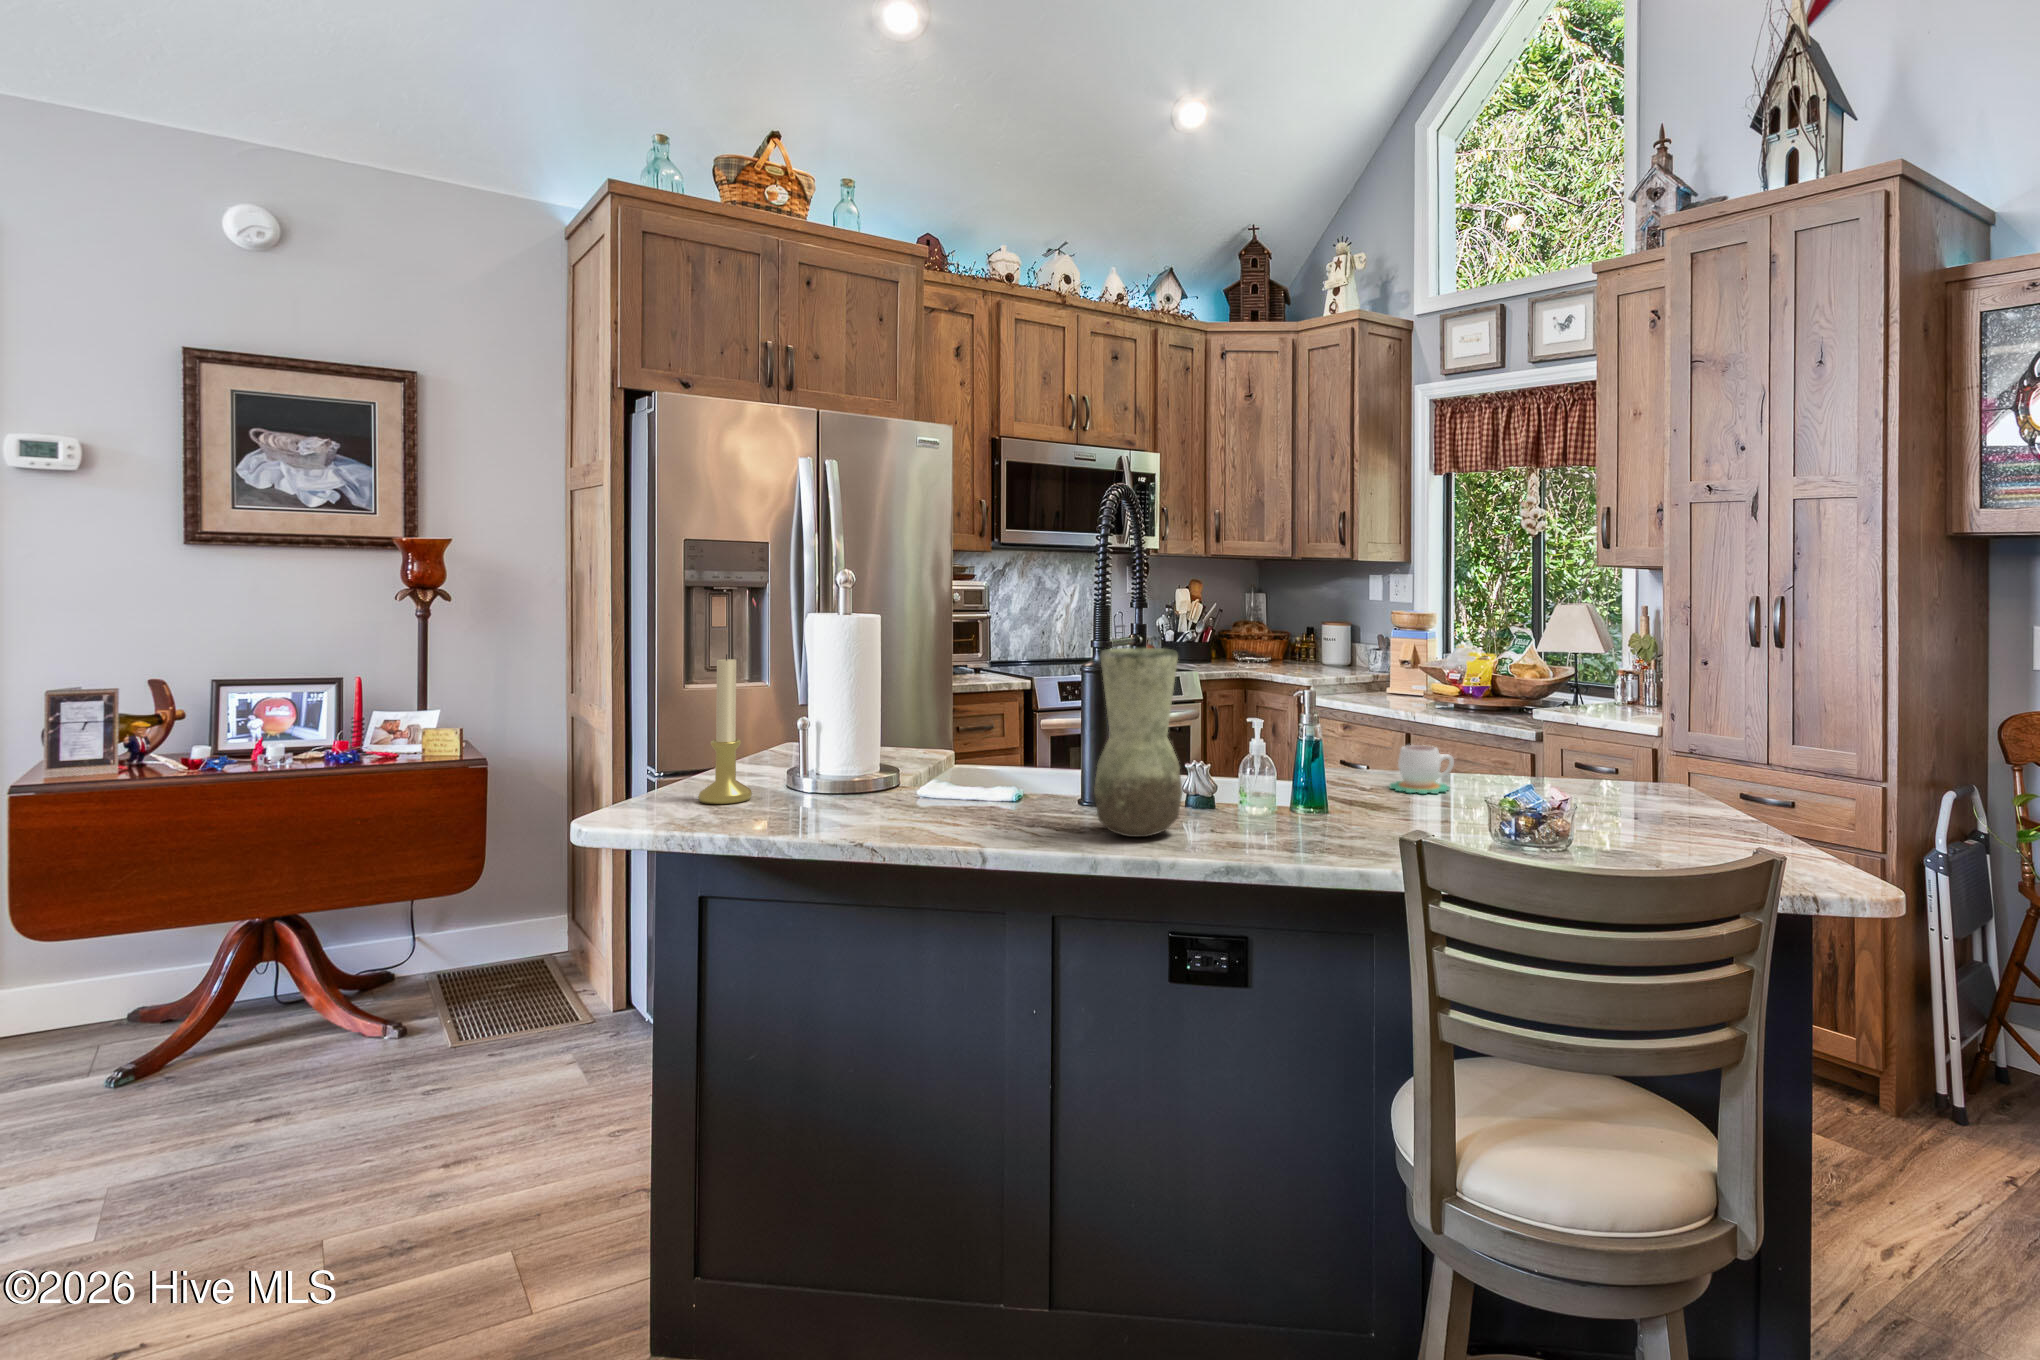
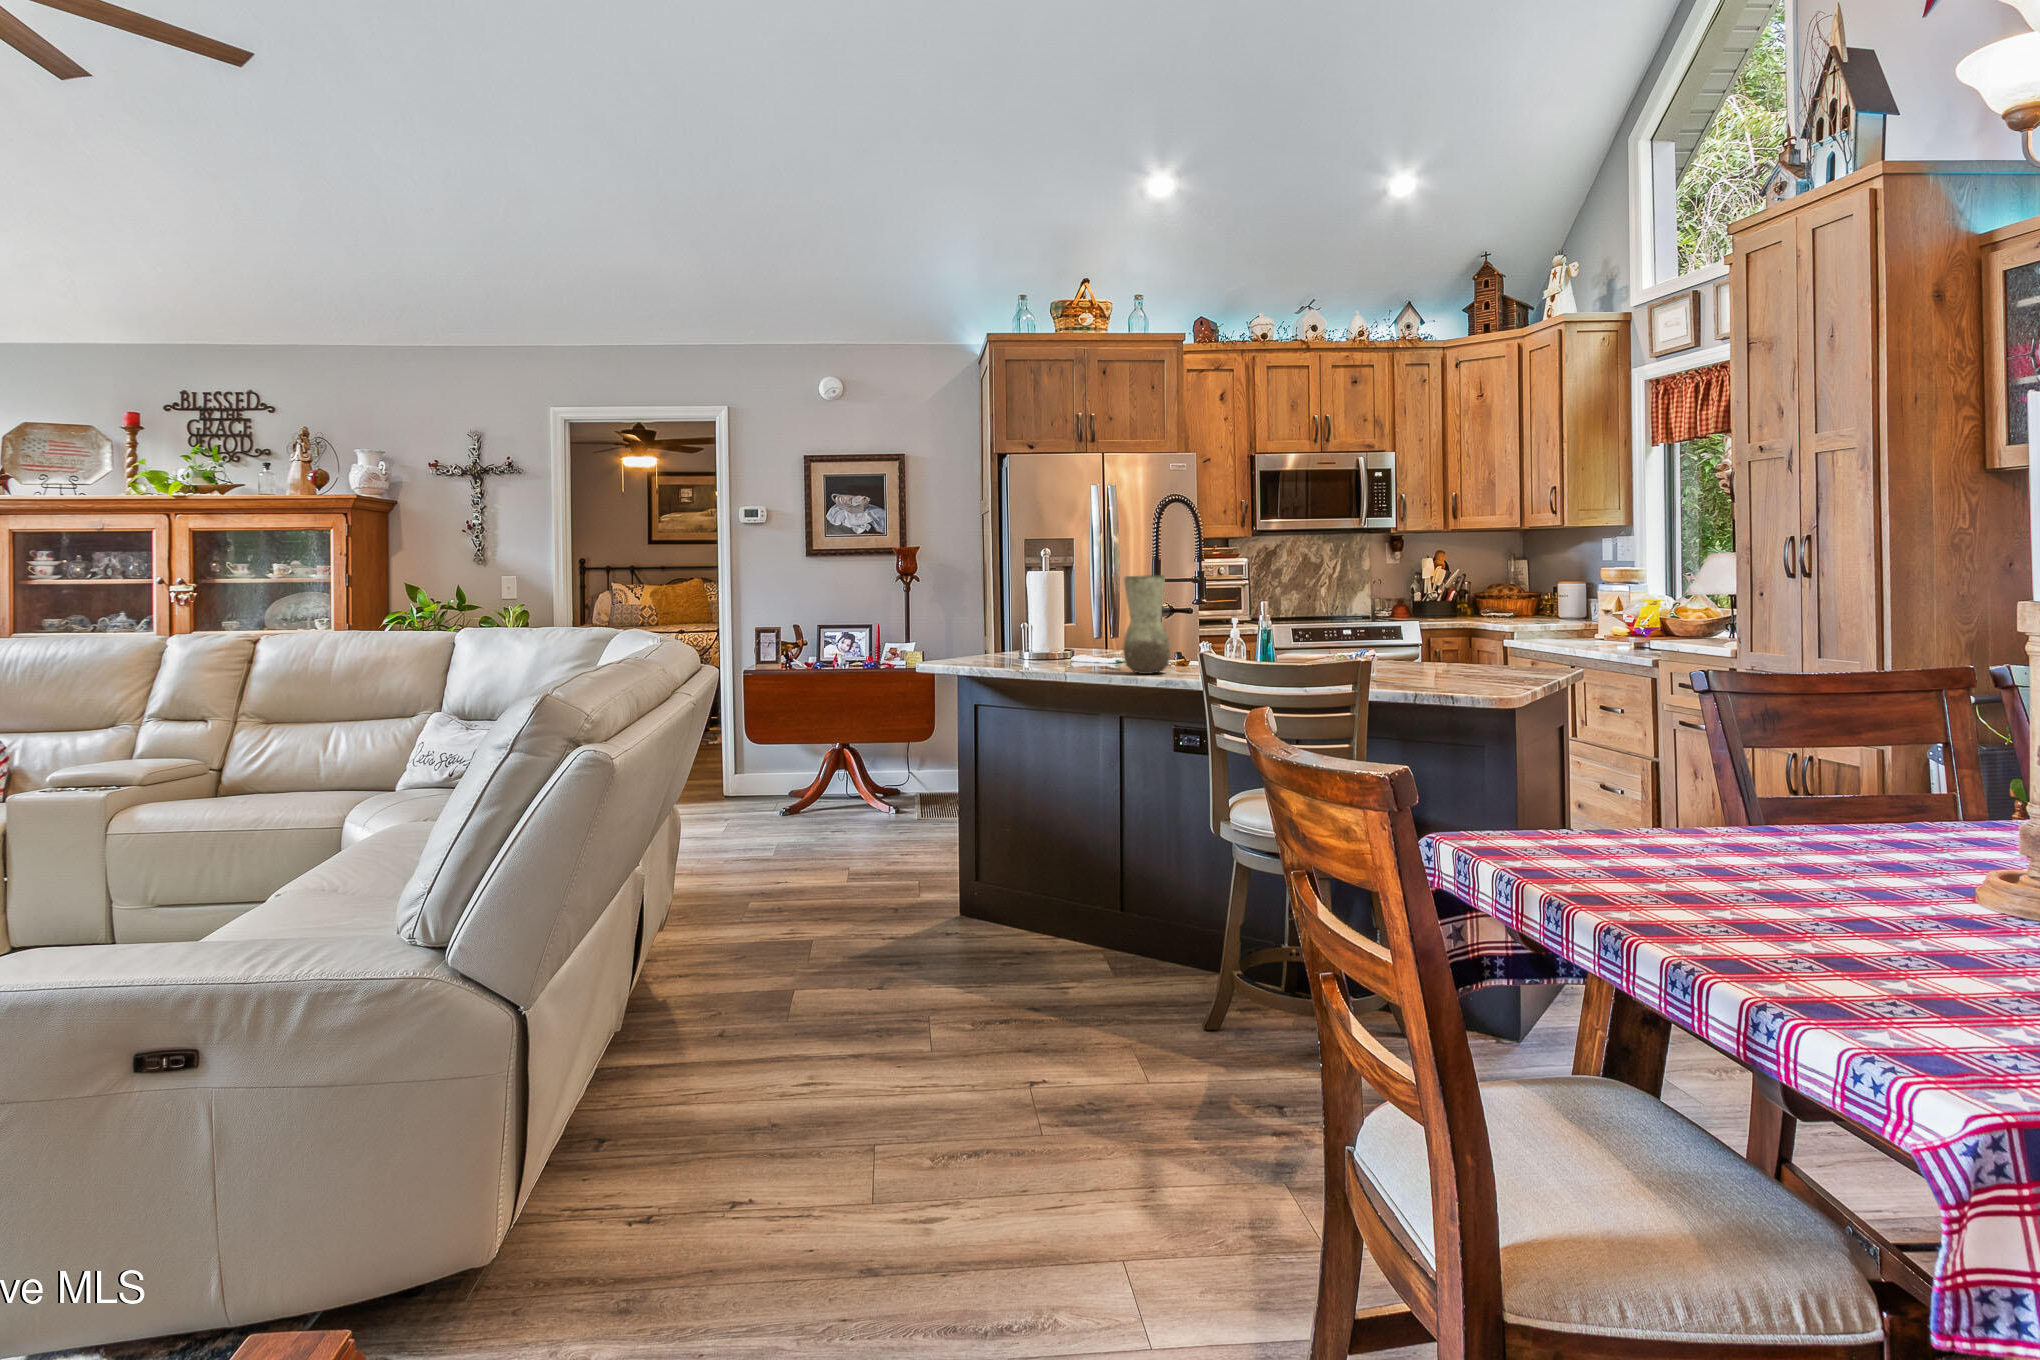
candle holder: present [698,654,752,804] -> none [973,589,998,663]
mug: present [1390,745,1454,794] -> none [1345,639,1386,668]

